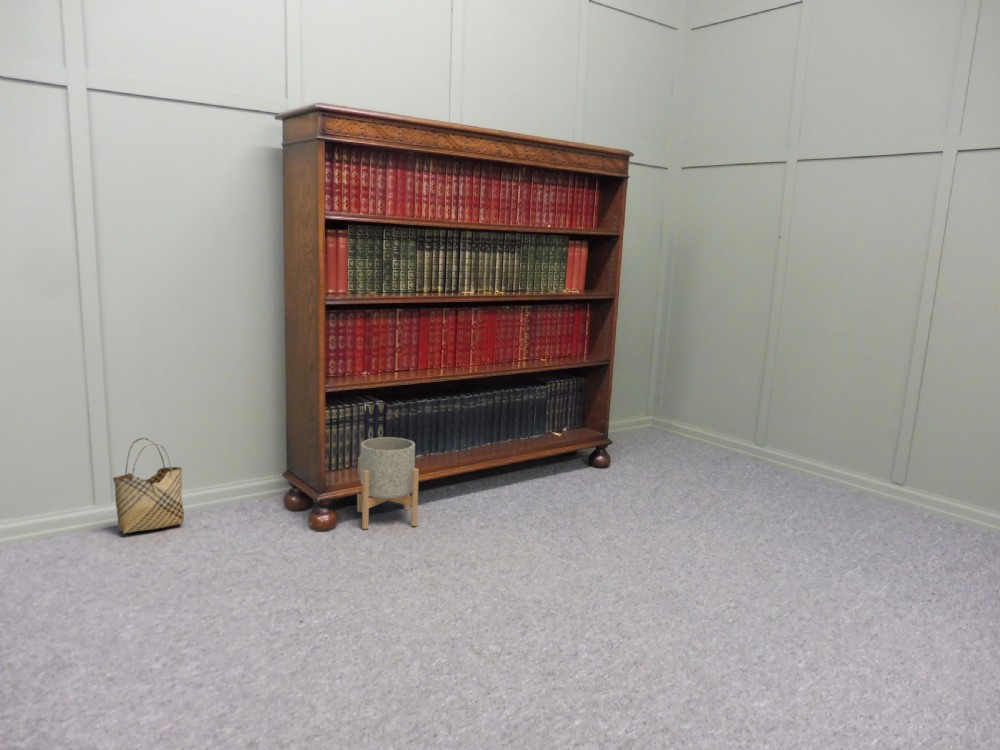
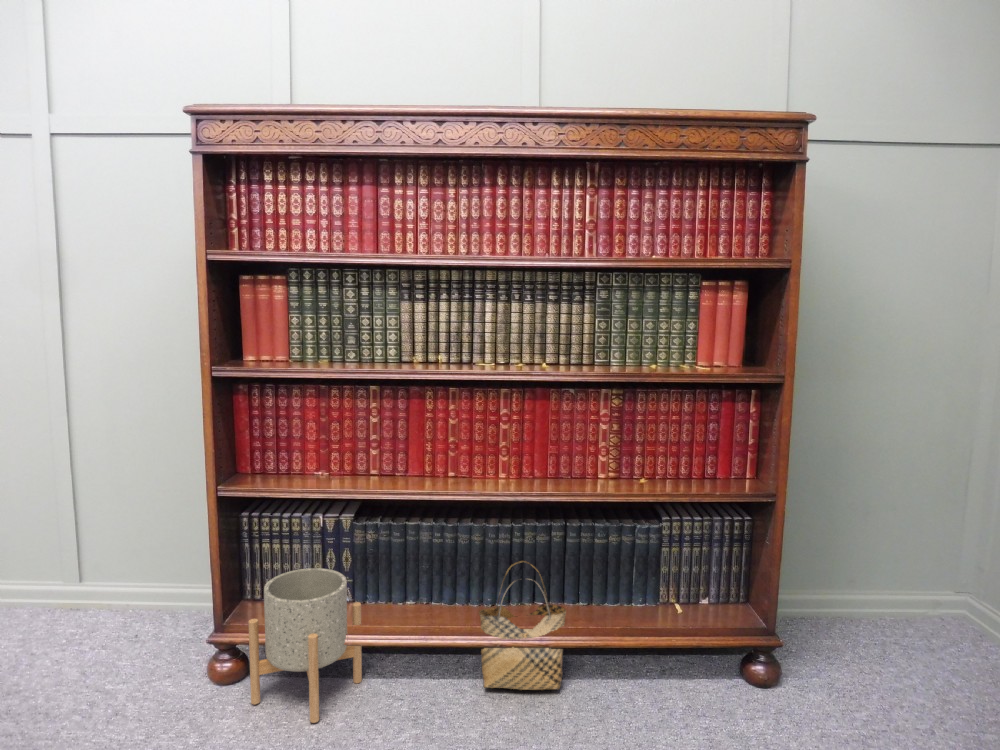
woven basket: present [113,438,184,534] -> present [479,561,566,690]

